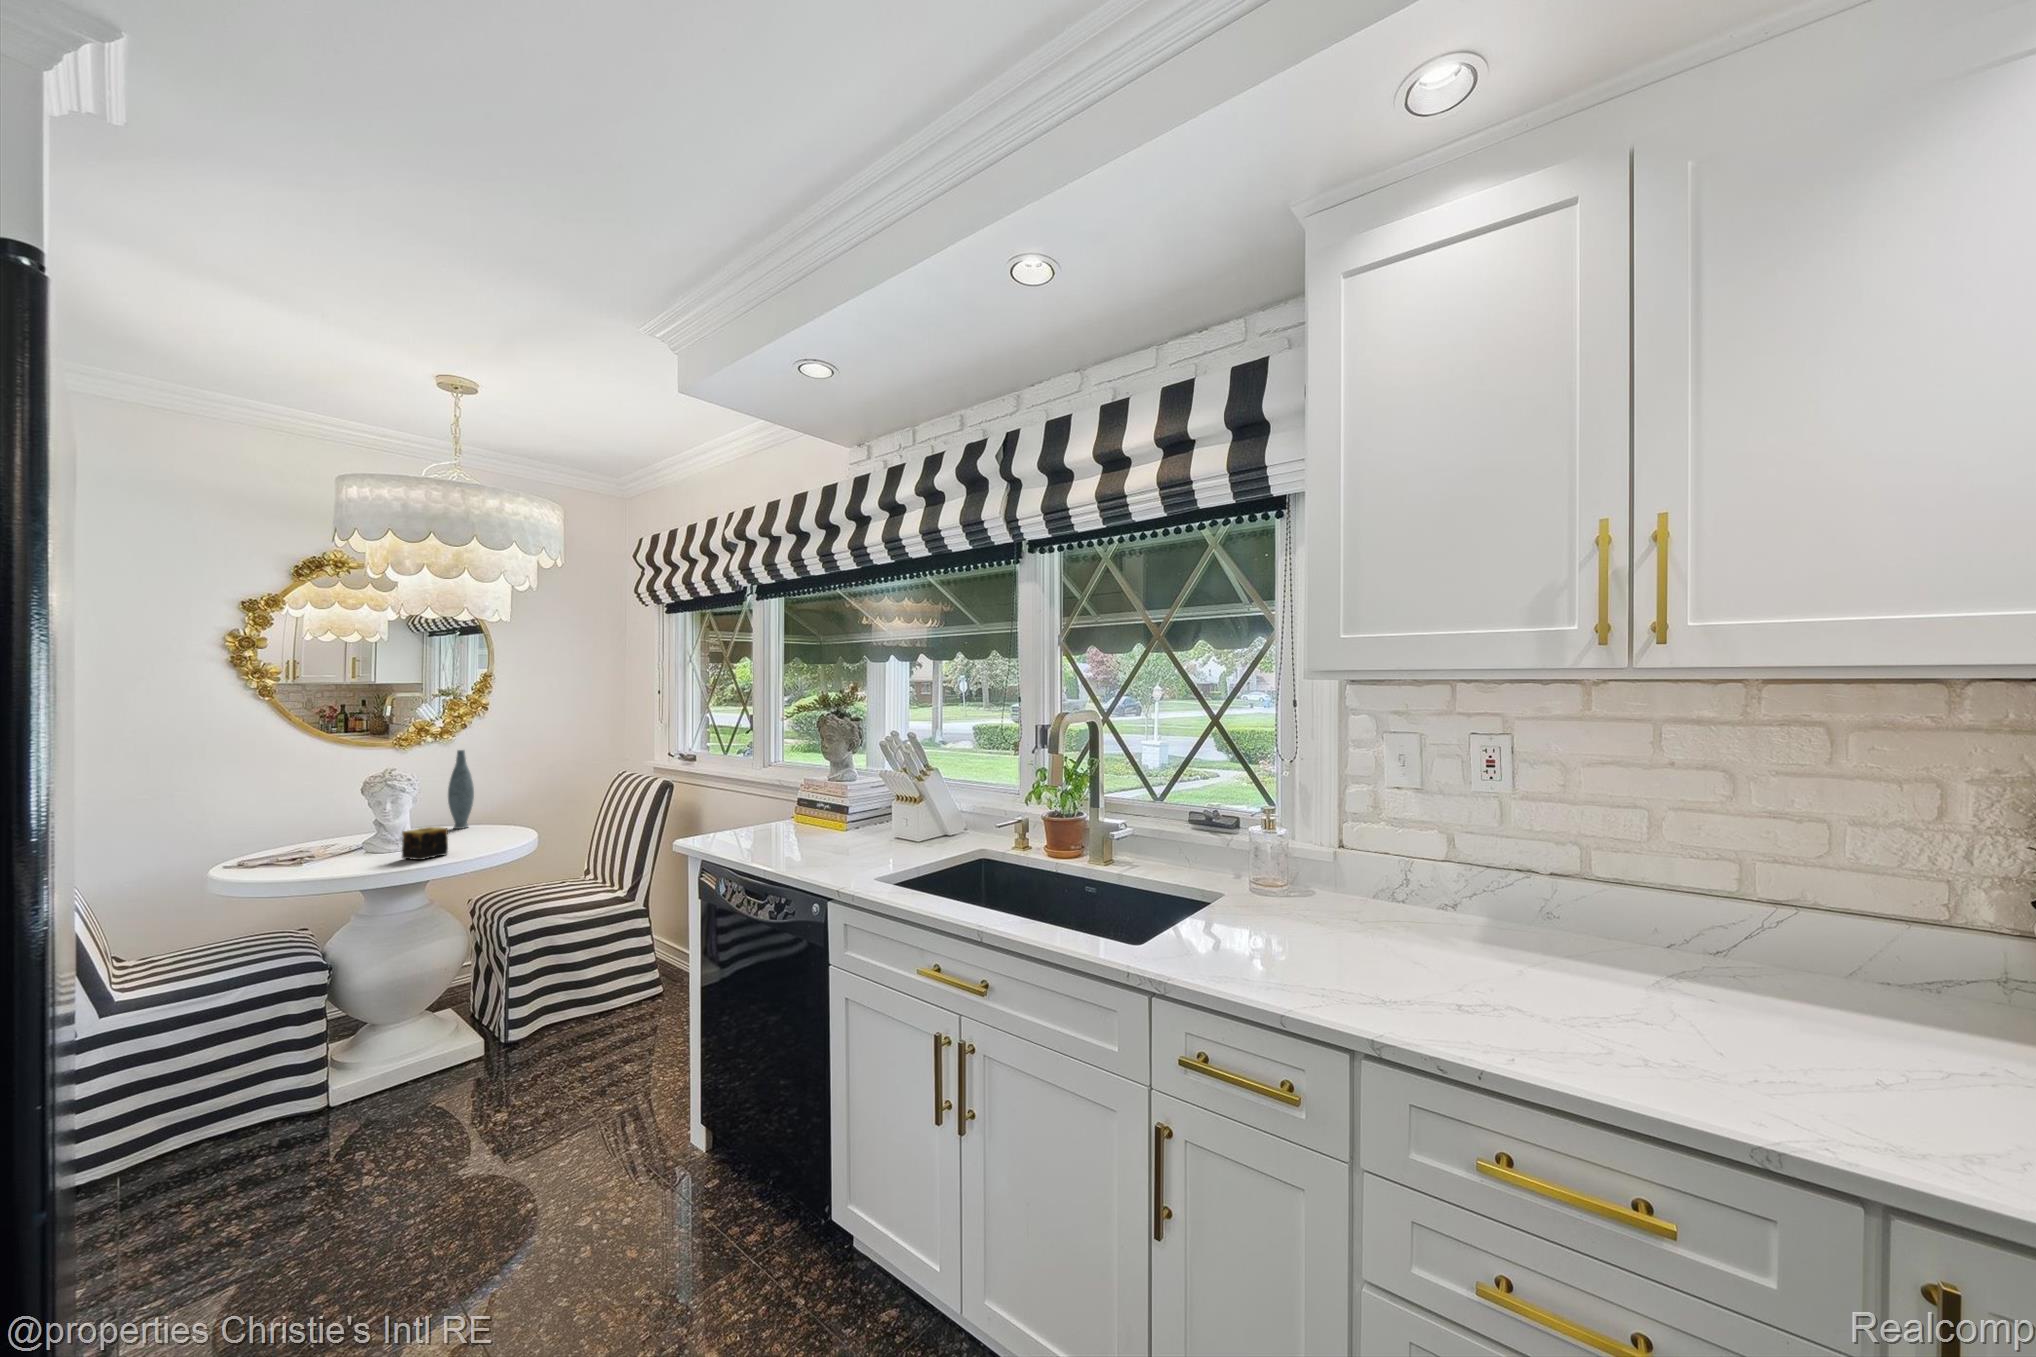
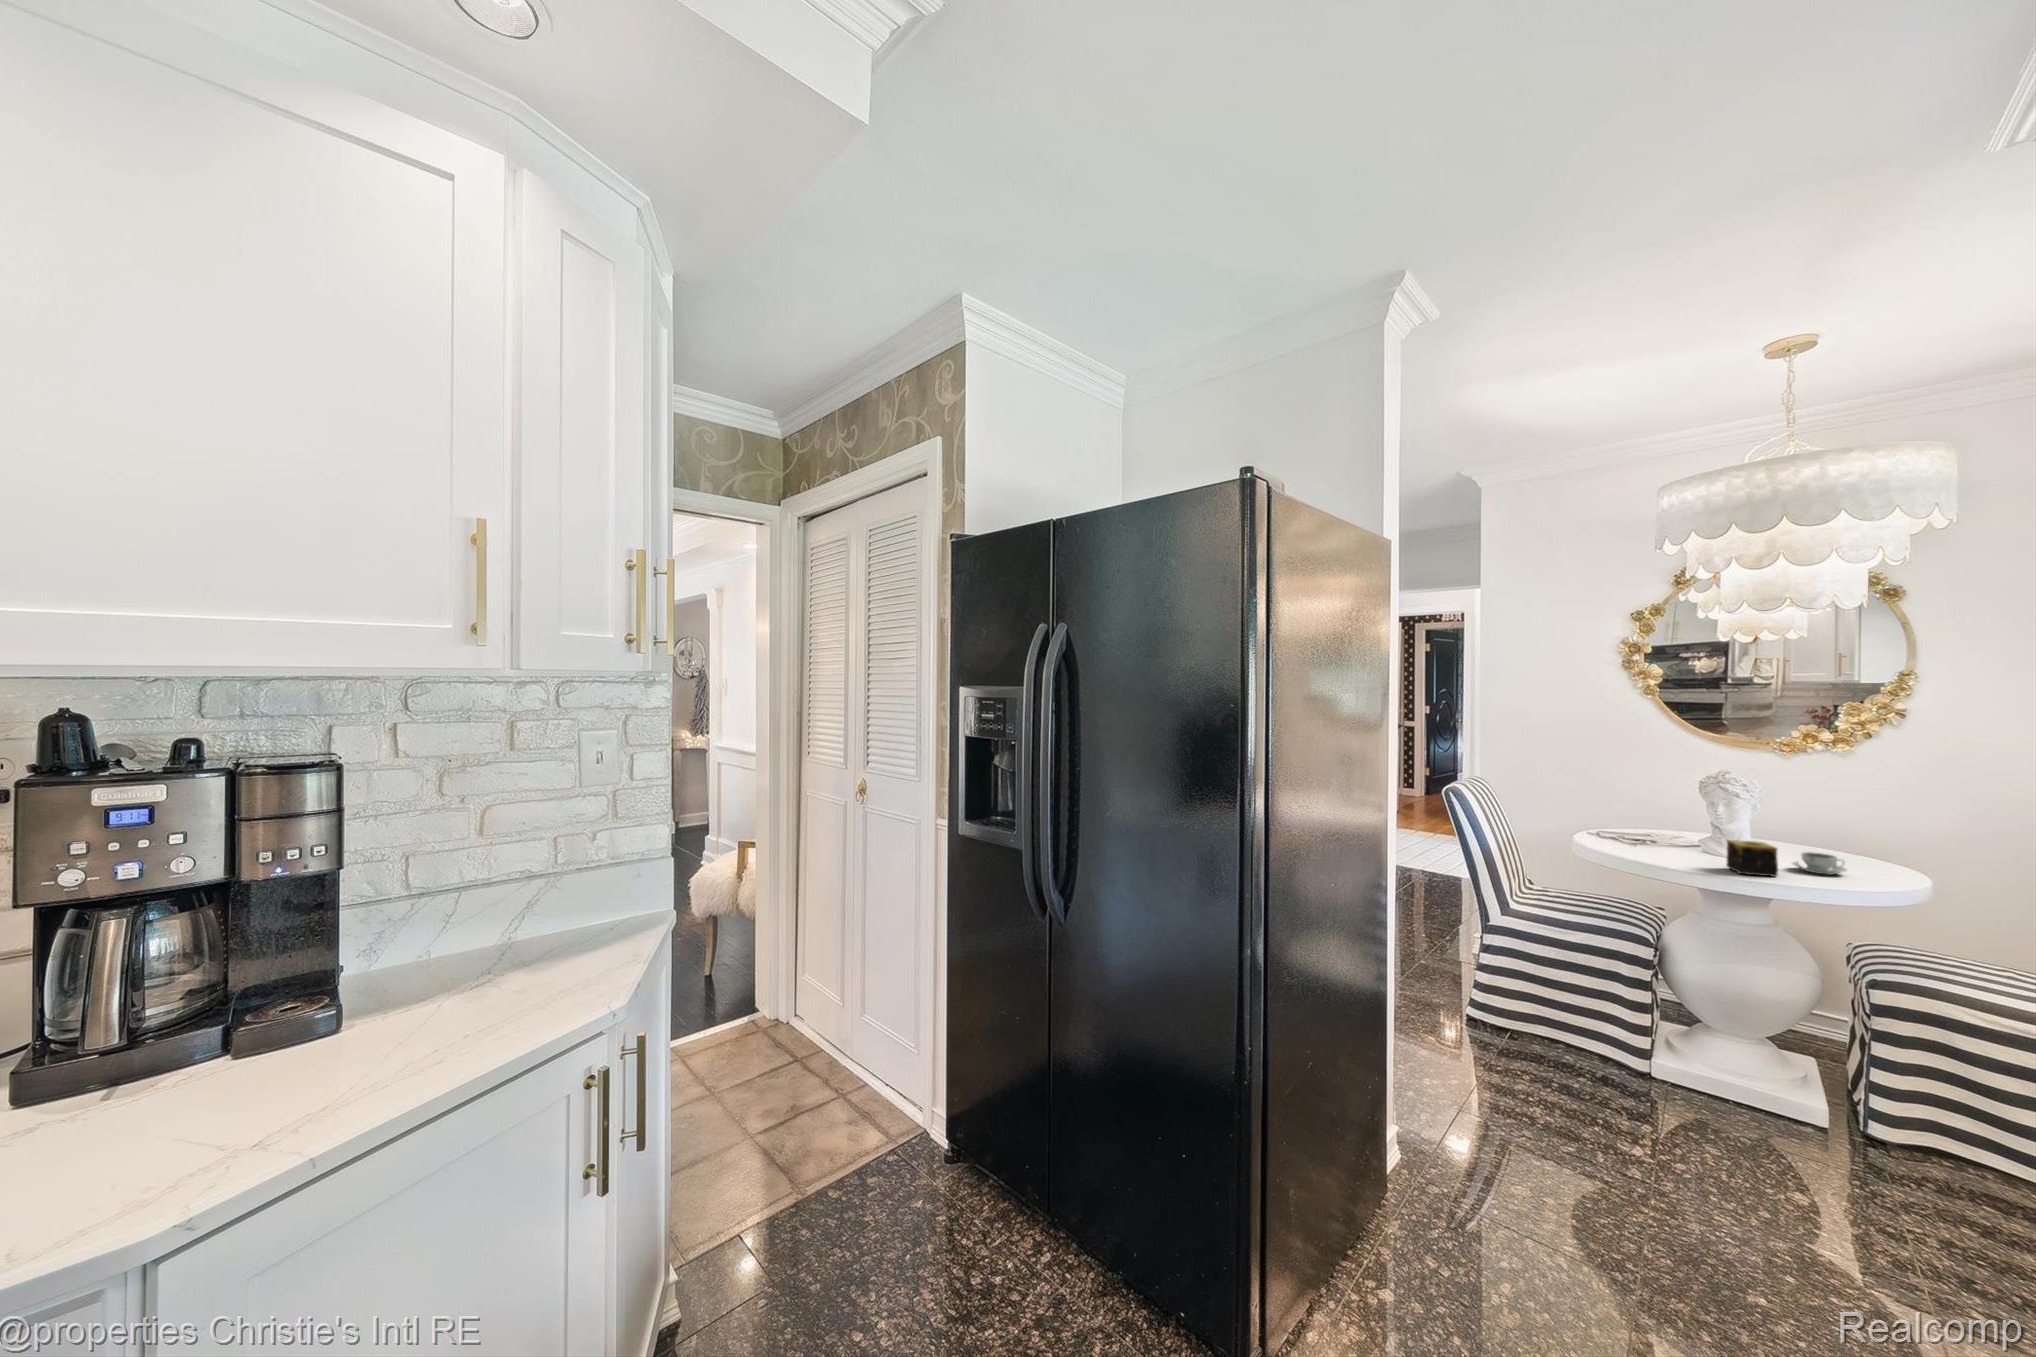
vase: present [448,750,474,829] -> none [1828,761,1866,854]
coffee cup: none [446,828,487,846] -> present [1793,852,1847,875]

